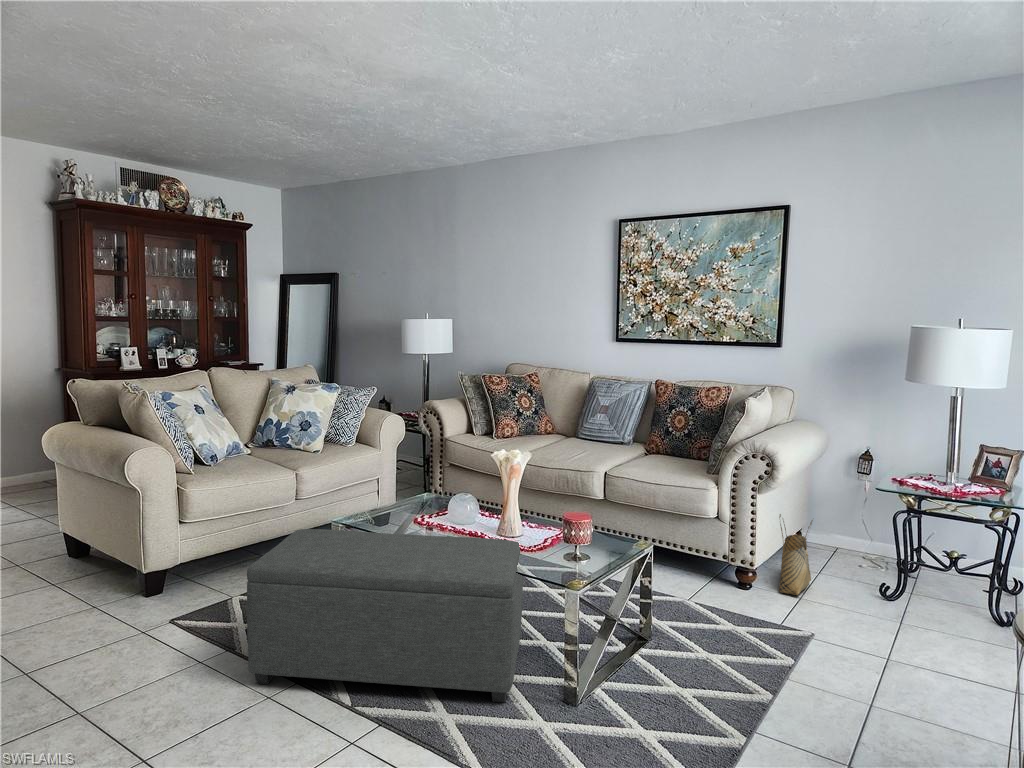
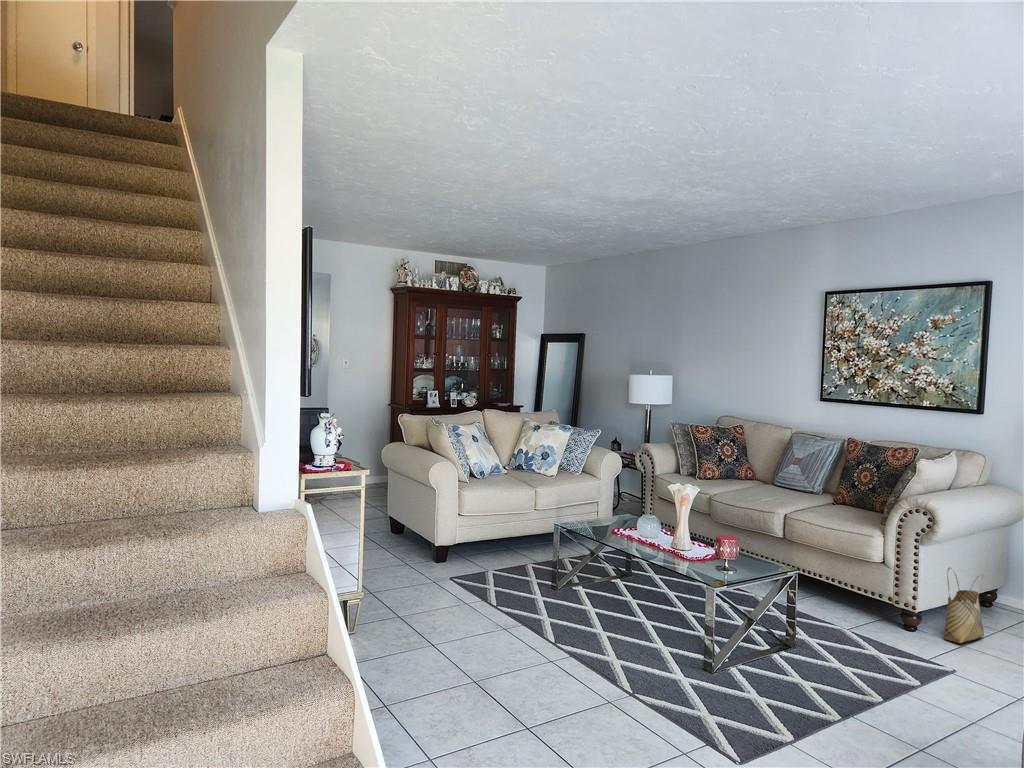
ottoman: present [247,529,523,703] -> none [493,525,686,661]

